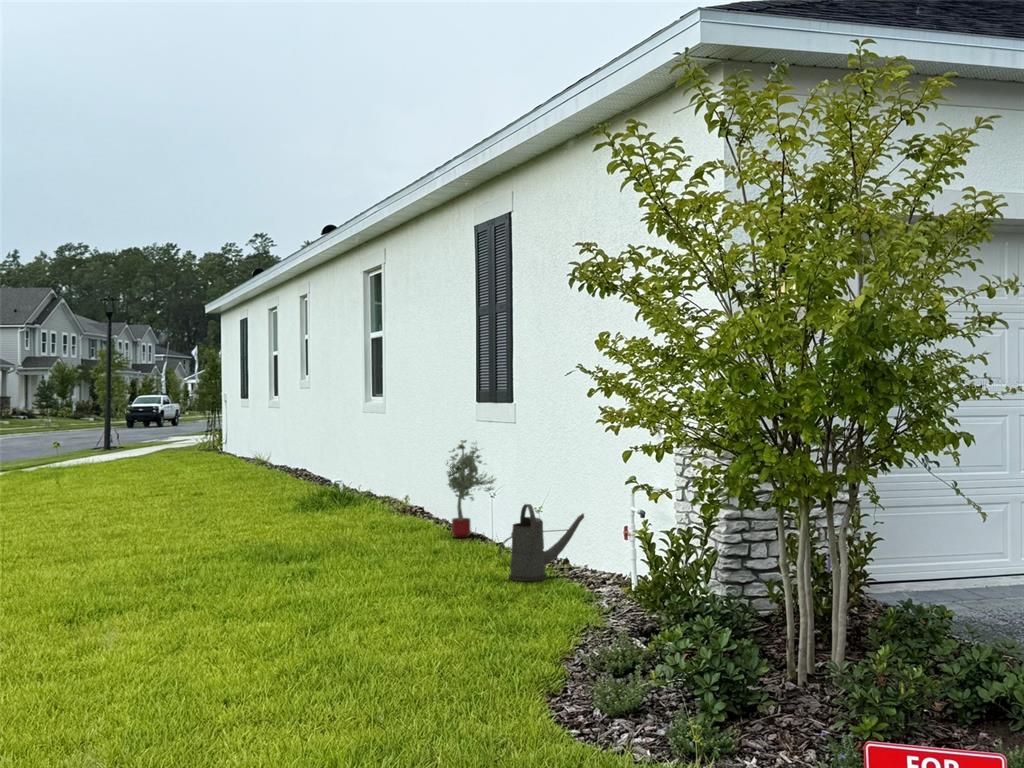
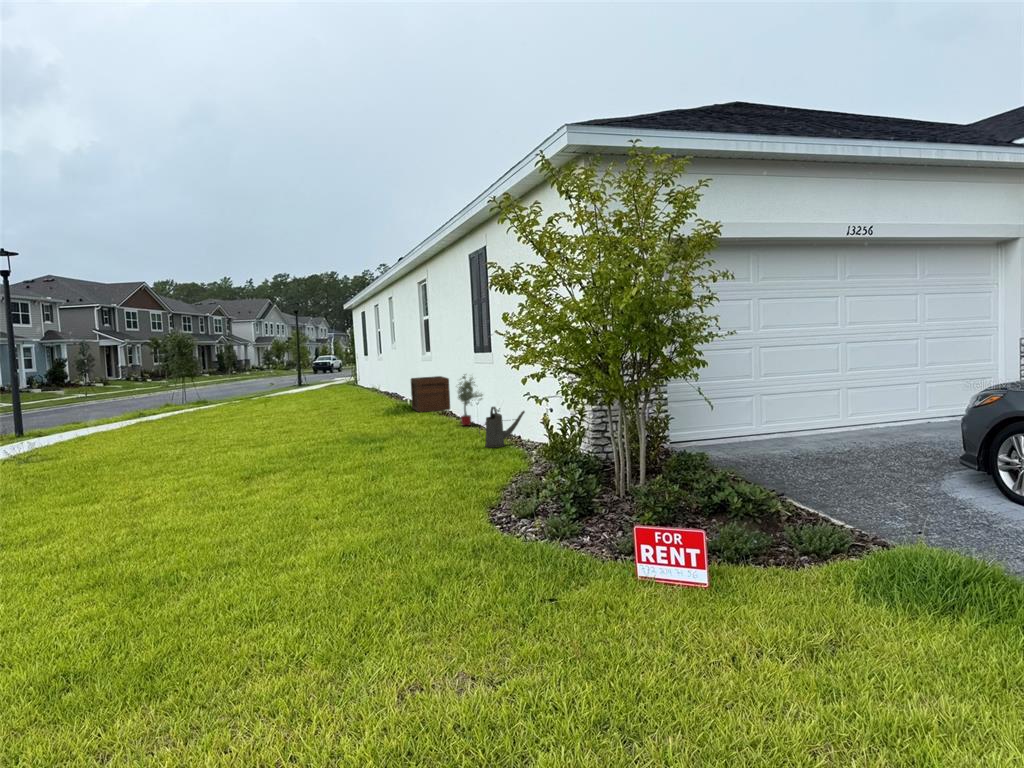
wooden crate: none [348,442,421,509] -> present [411,376,450,413]

